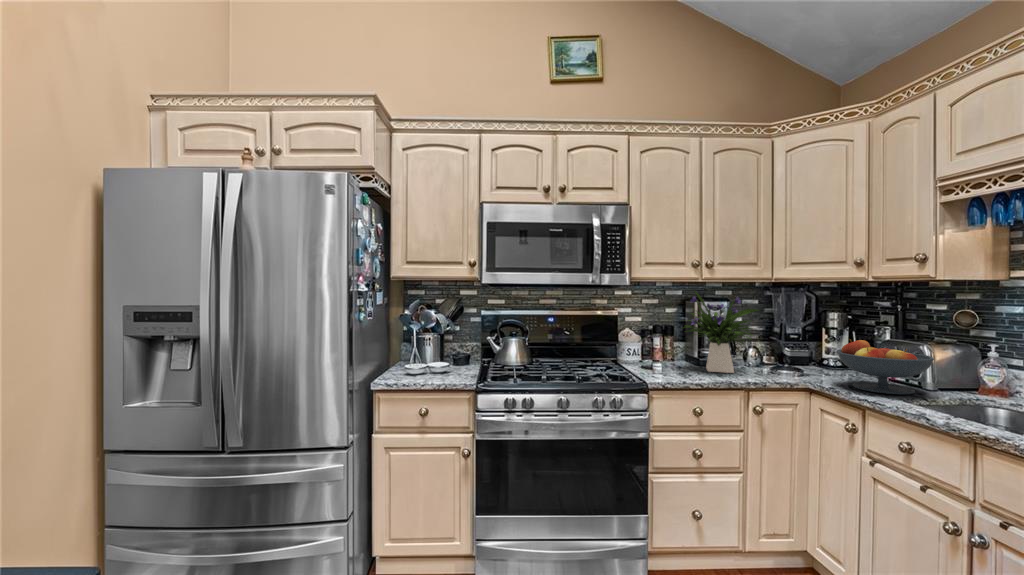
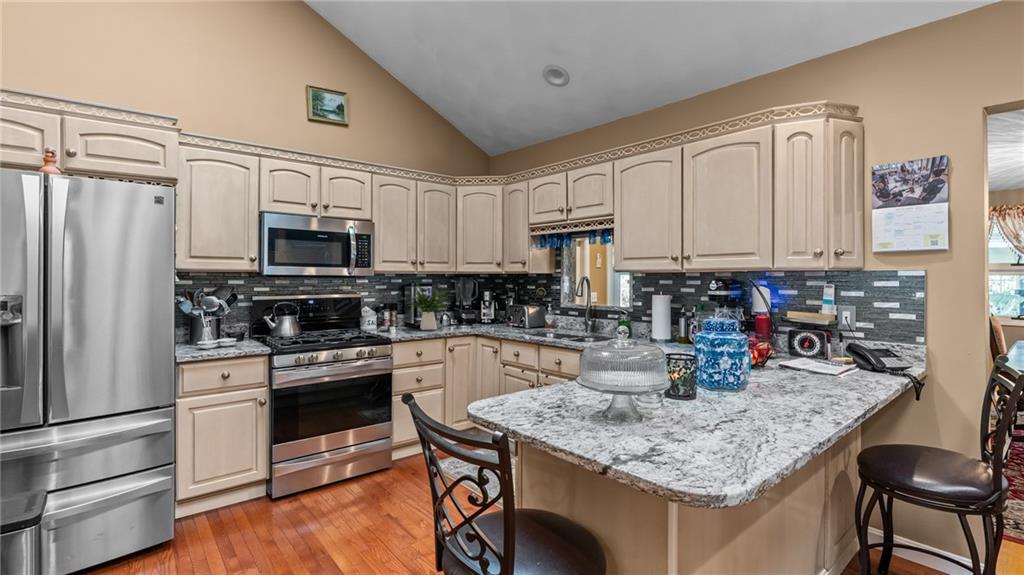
fruit bowl: present [837,339,934,394] -> none [489,305,528,331]

